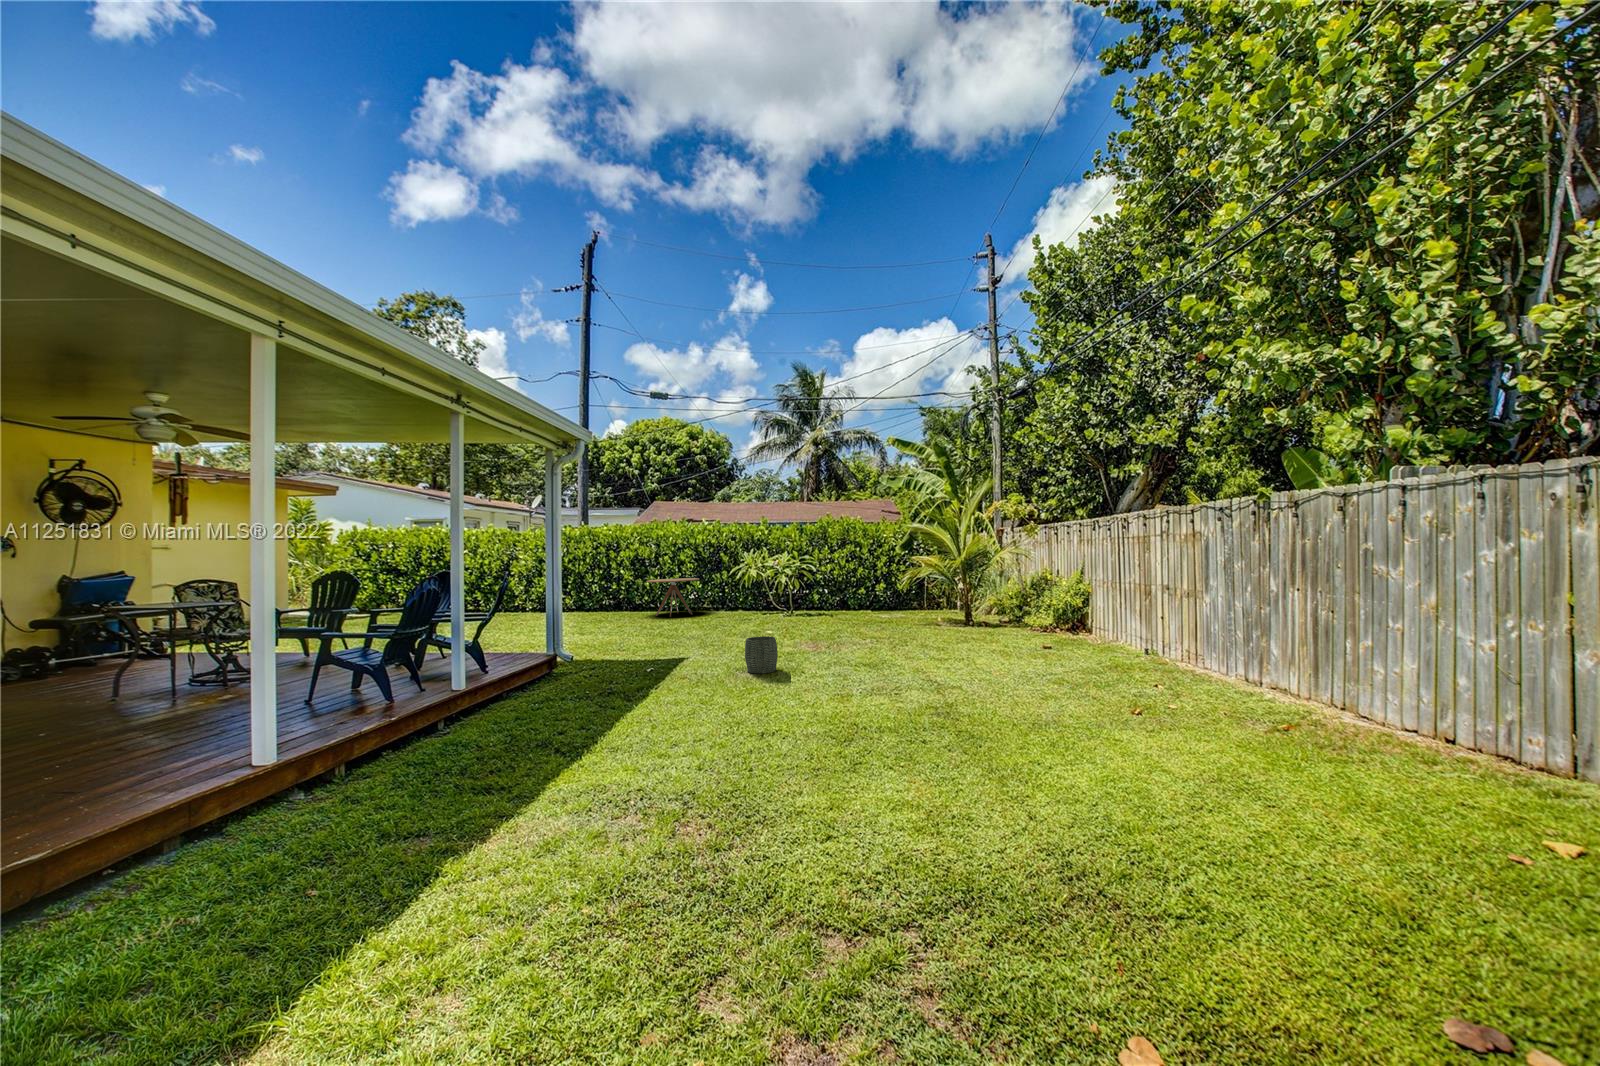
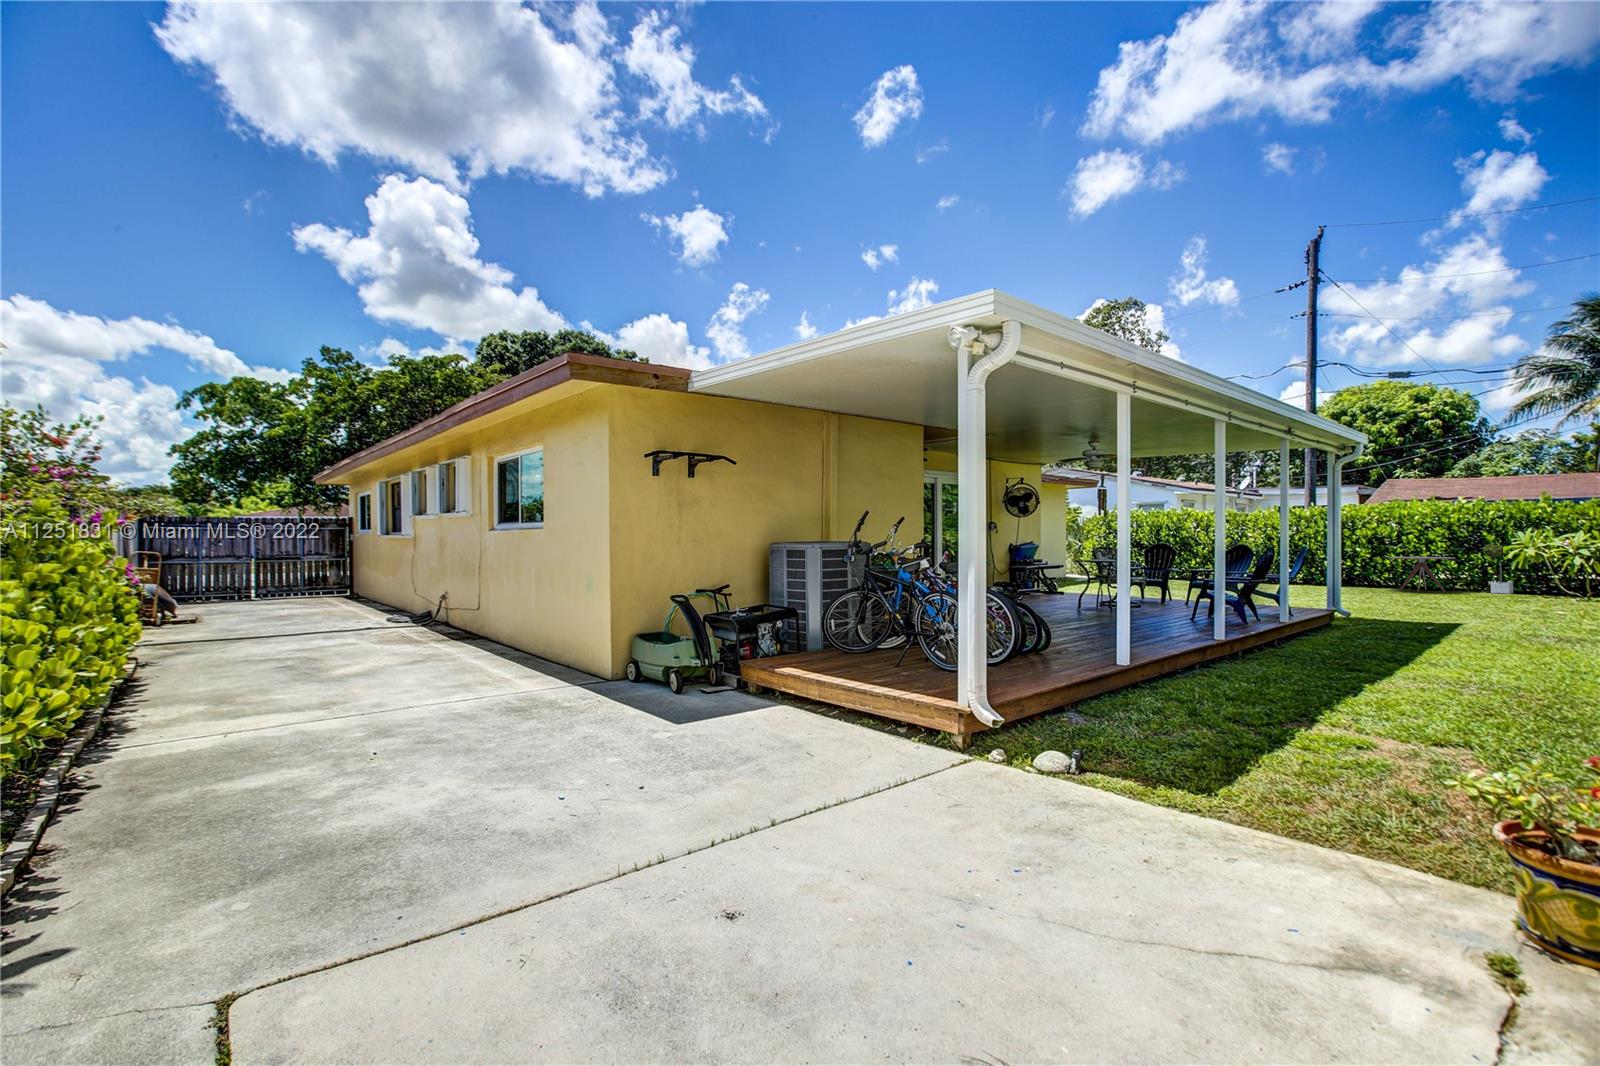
potted tree: none [719,563,742,612] -> present [1483,544,1513,594]
woven basket: present [745,636,778,673] -> none [1530,604,1572,634]

